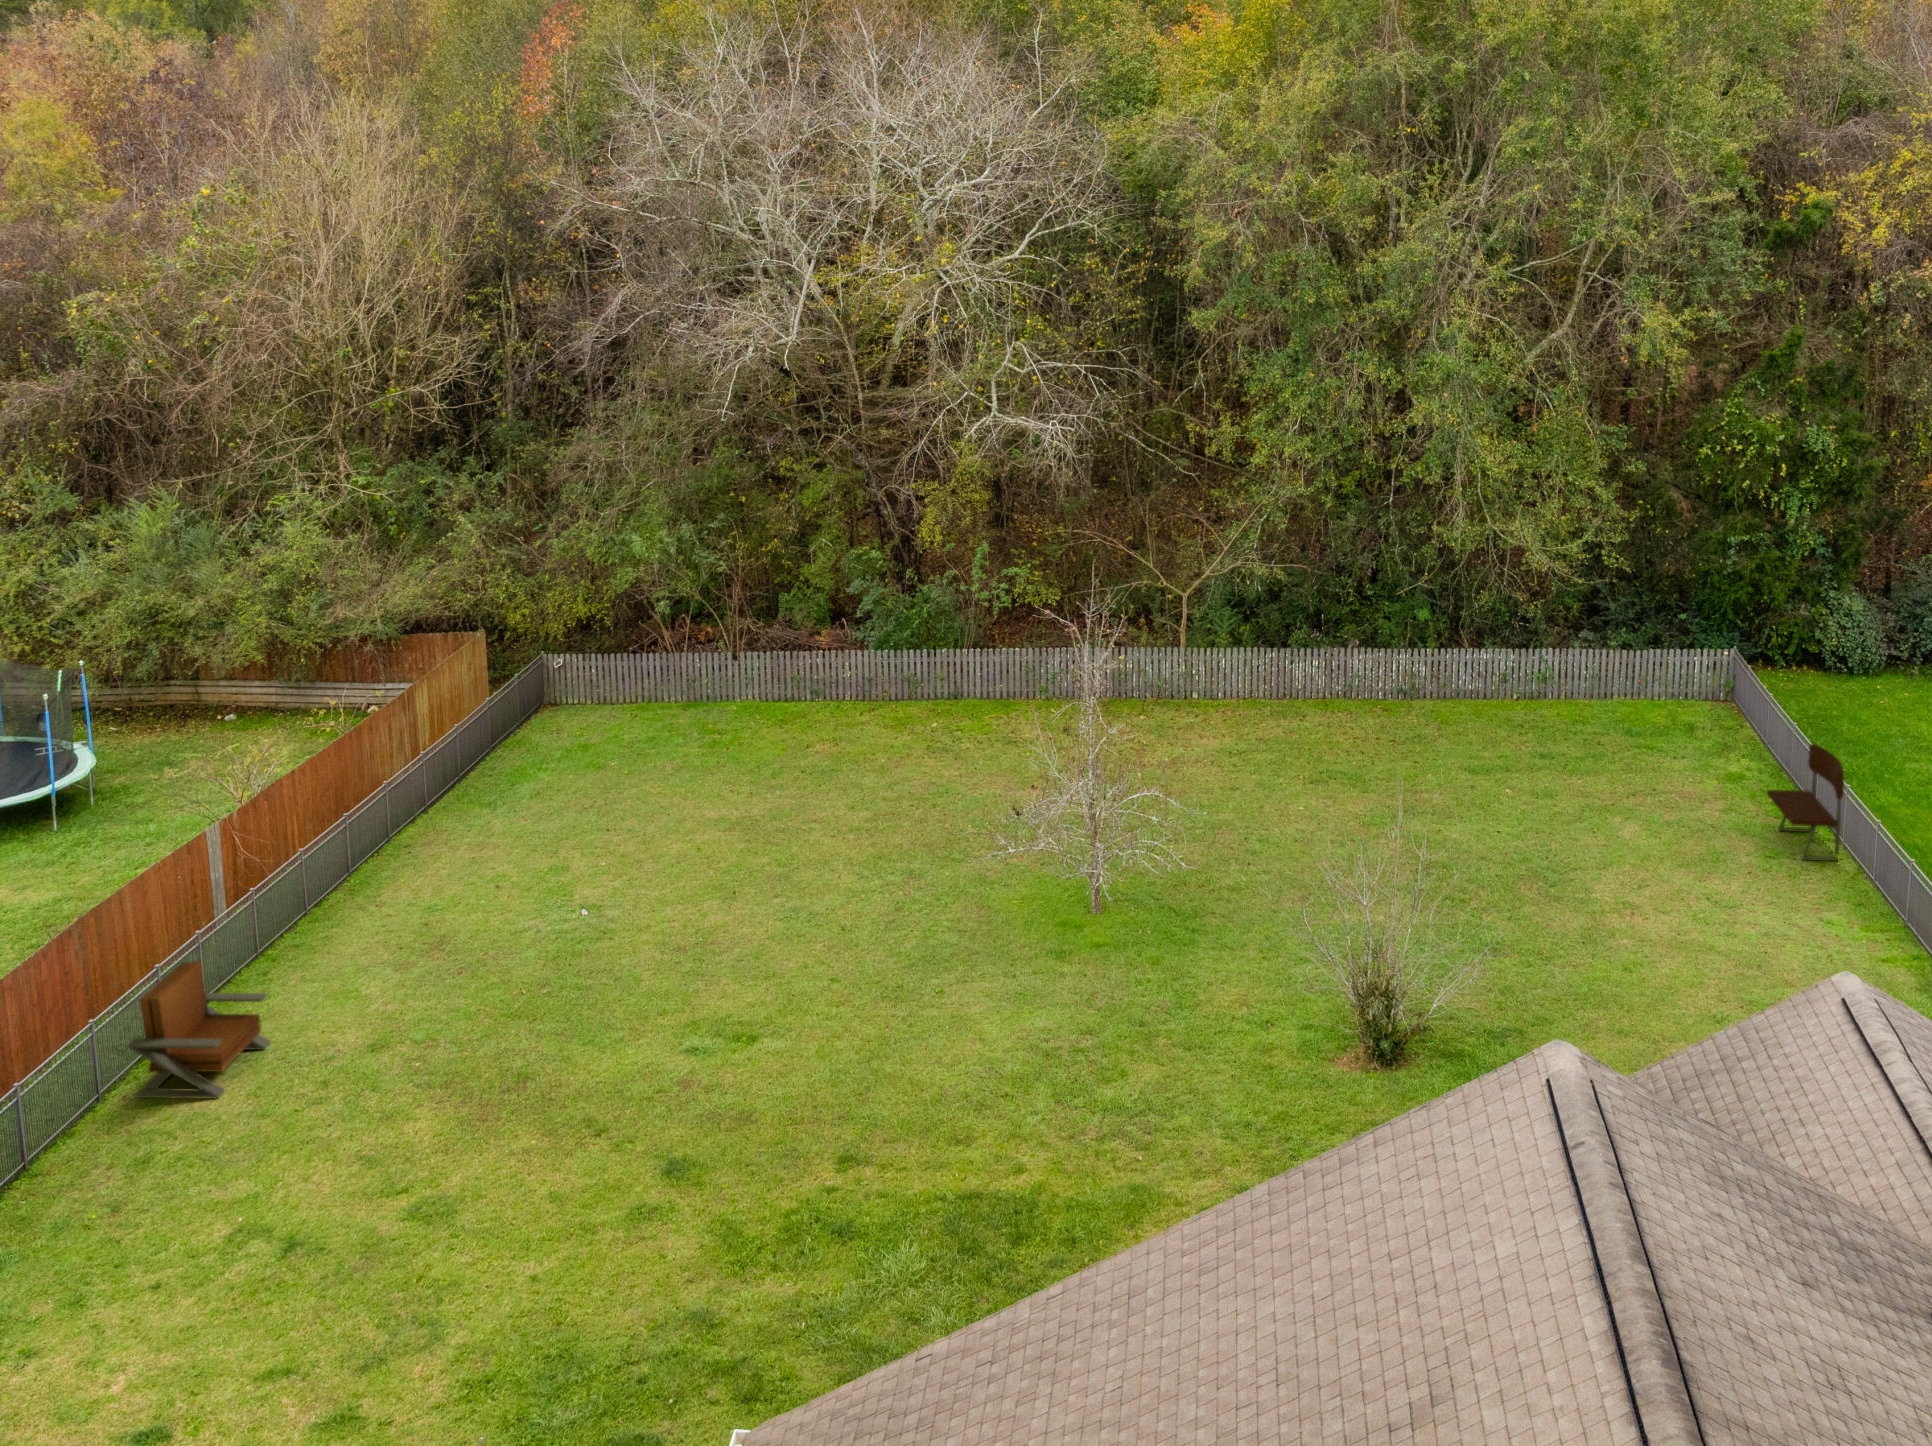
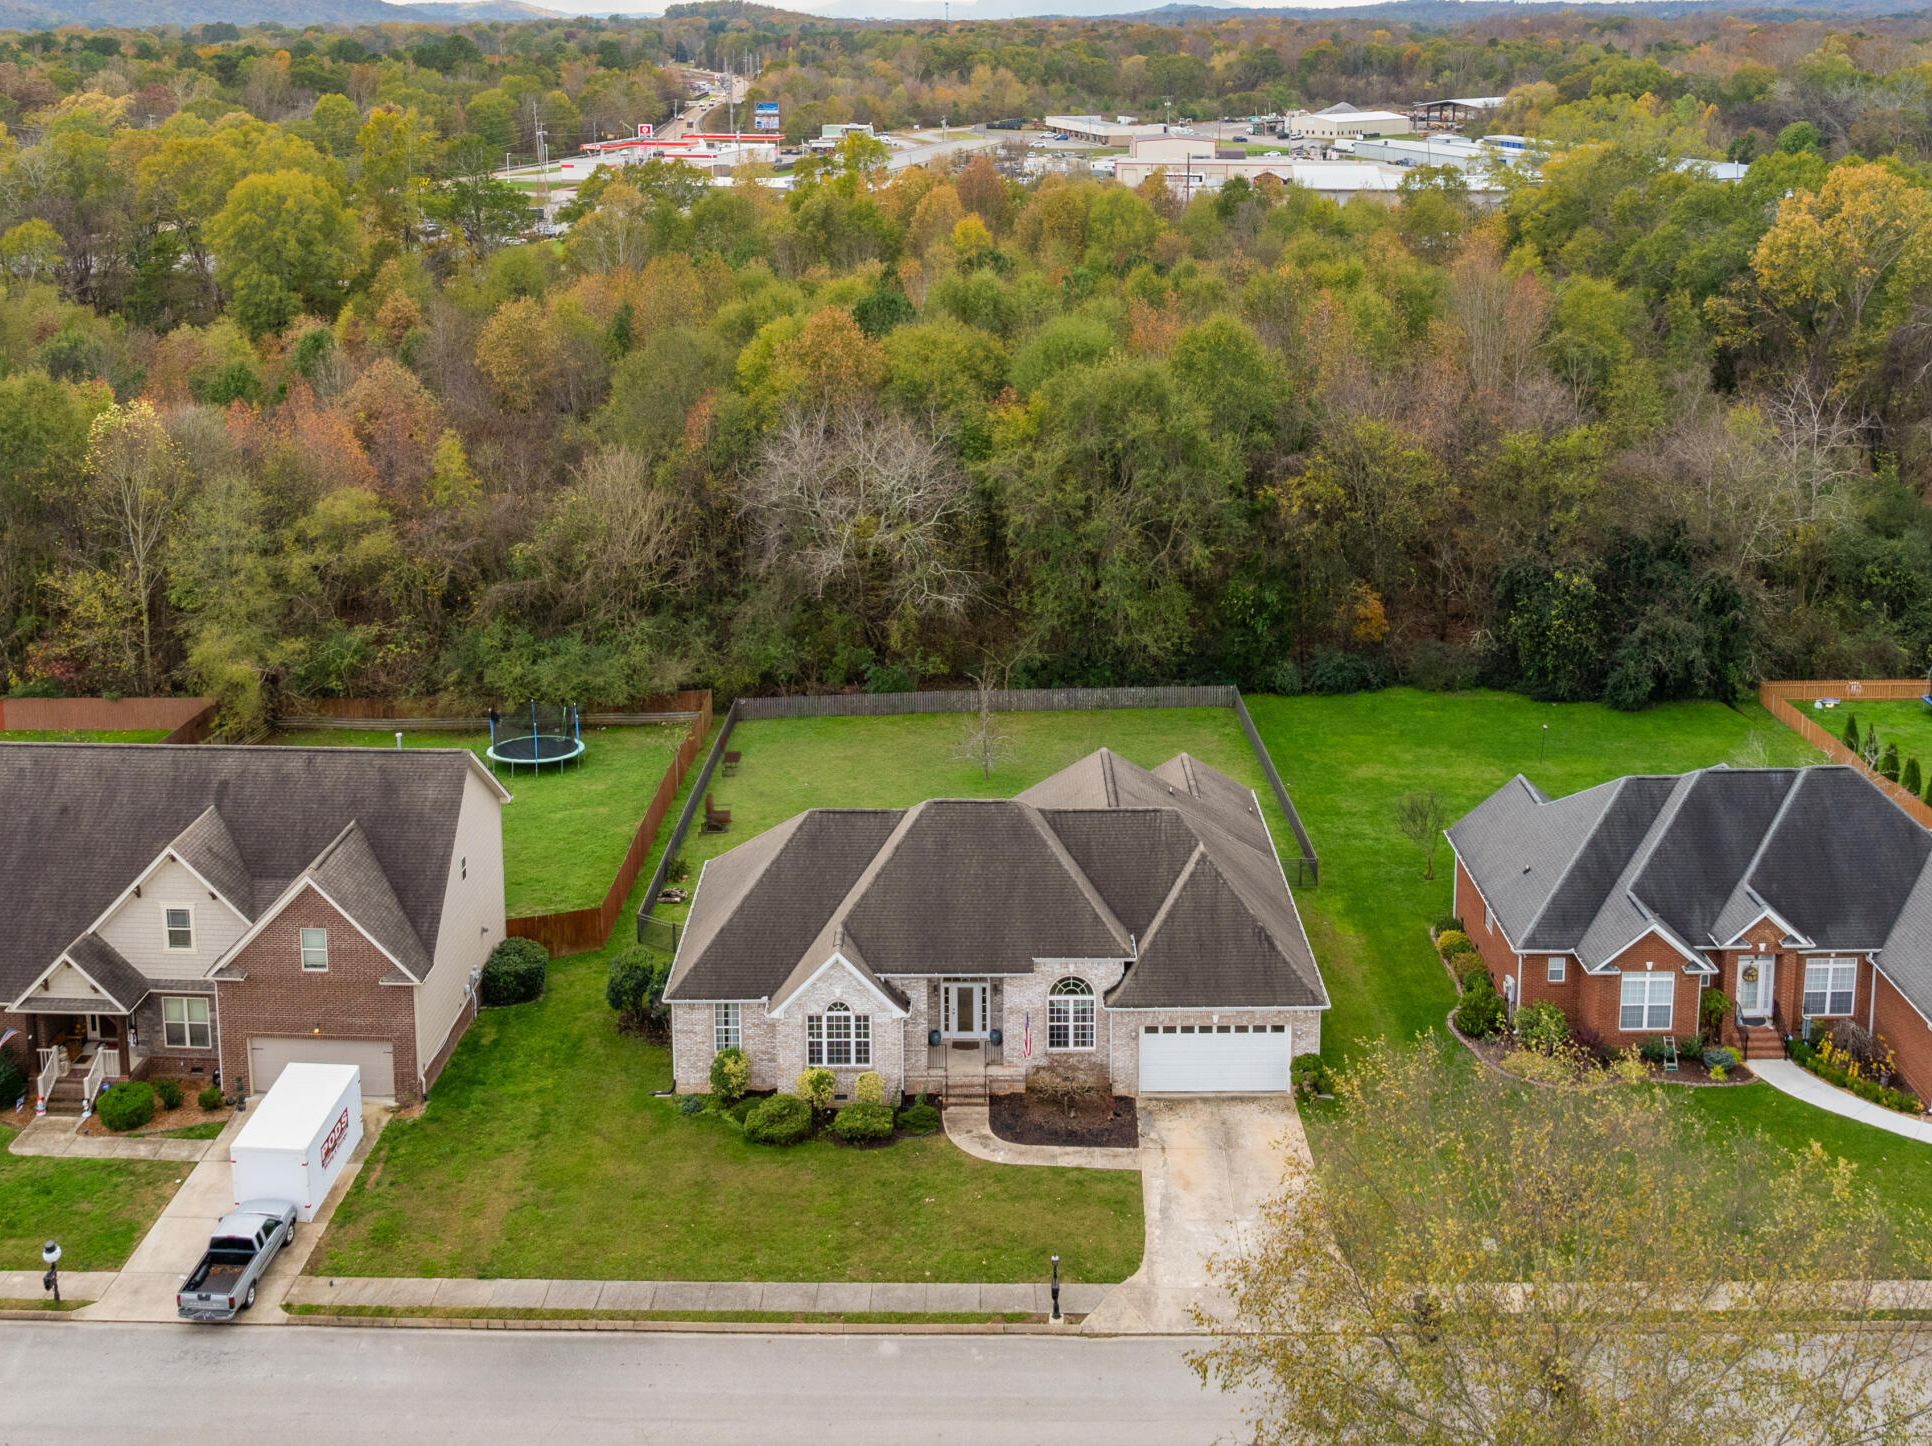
bench: present [1767,744,1844,861] -> present [719,734,742,775]

